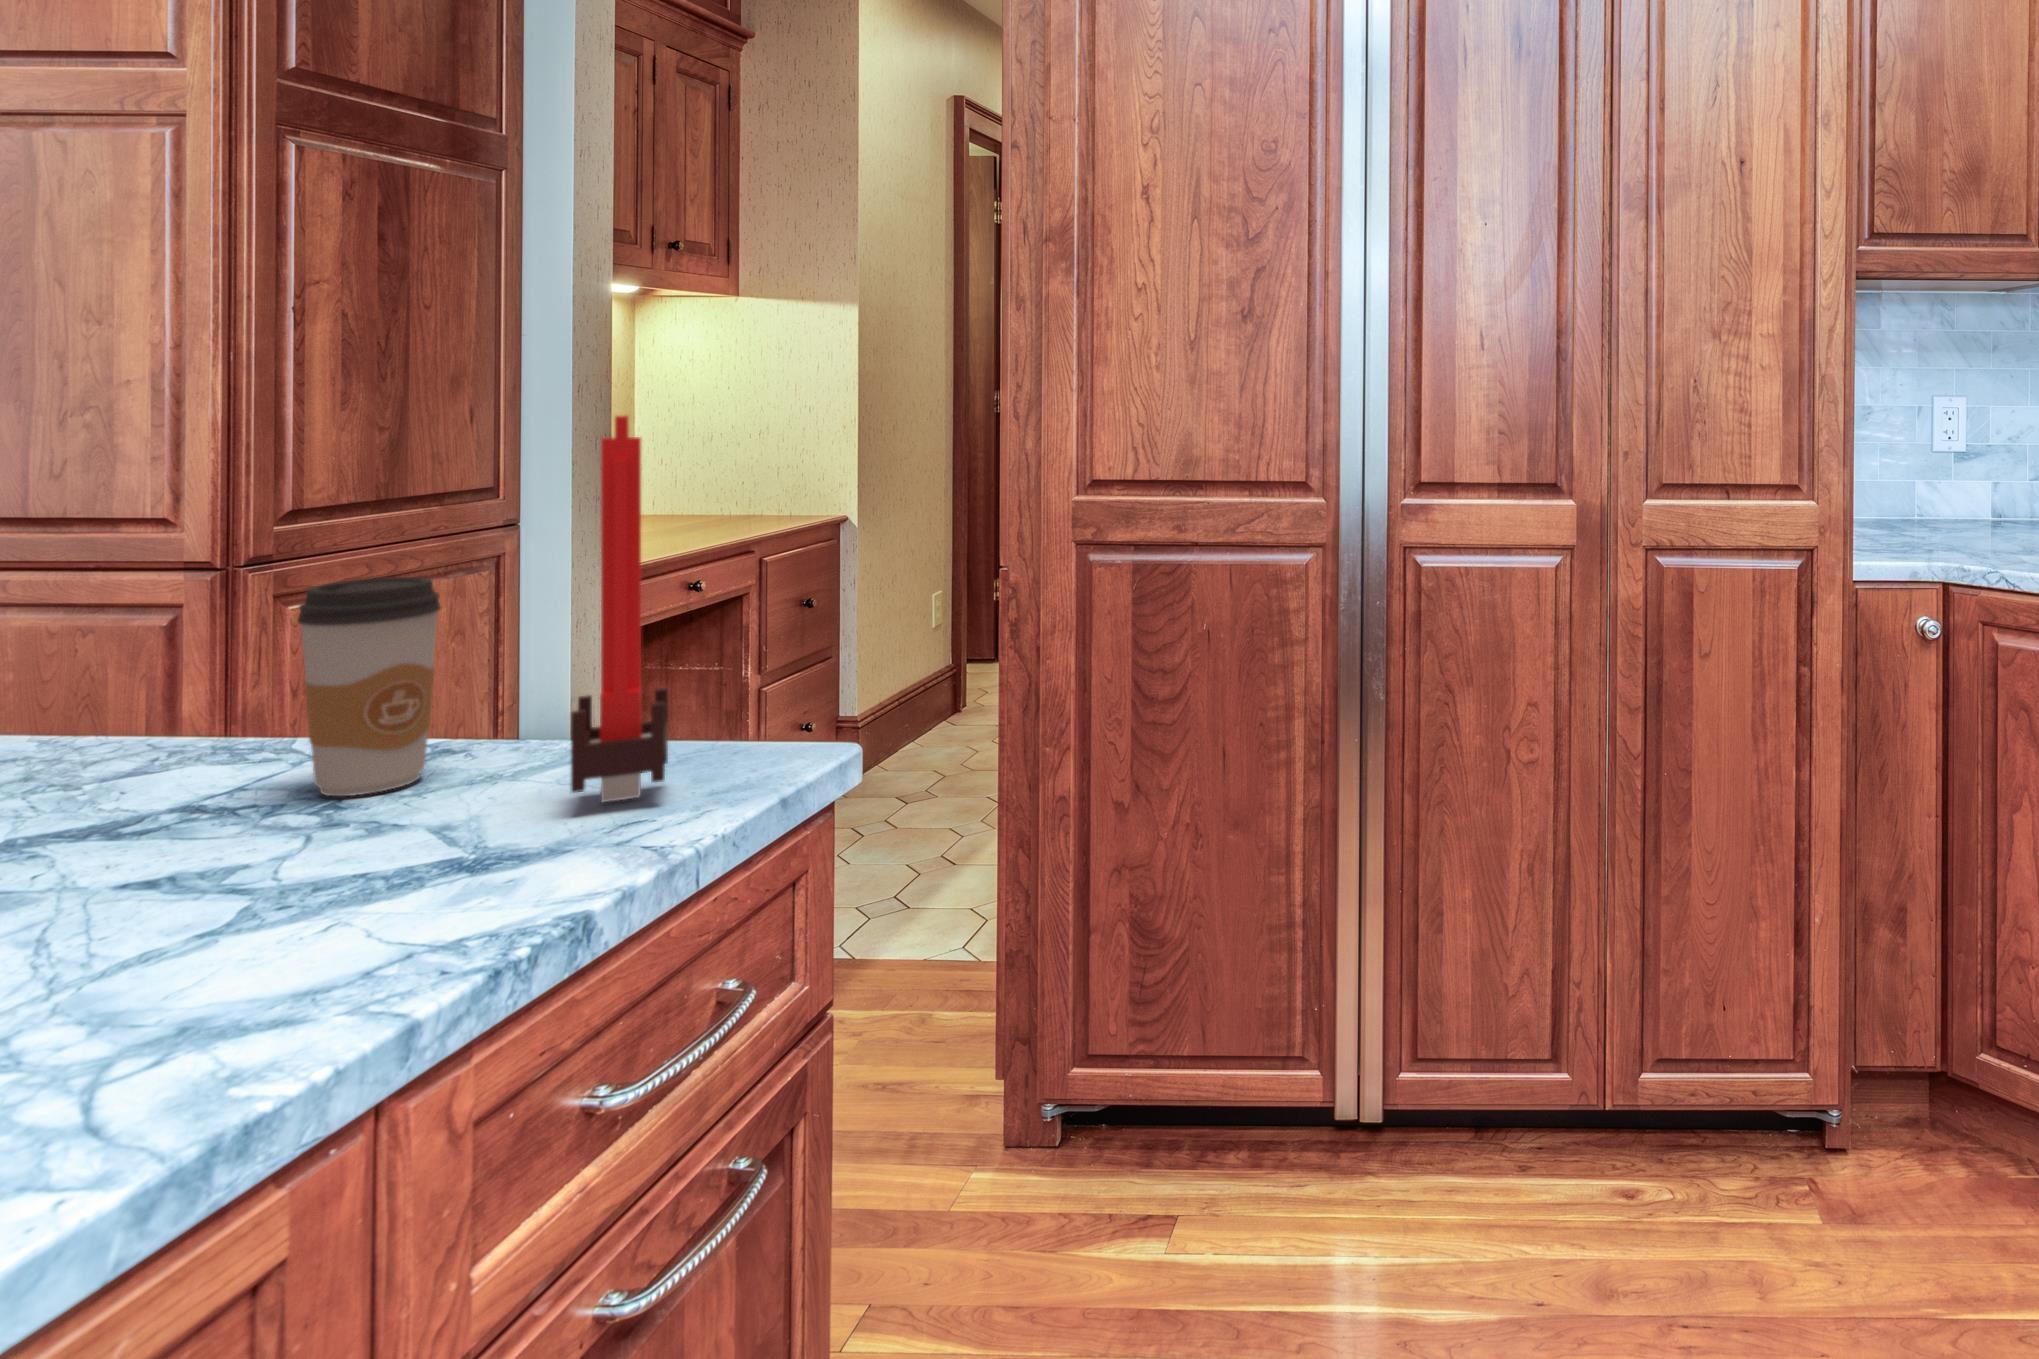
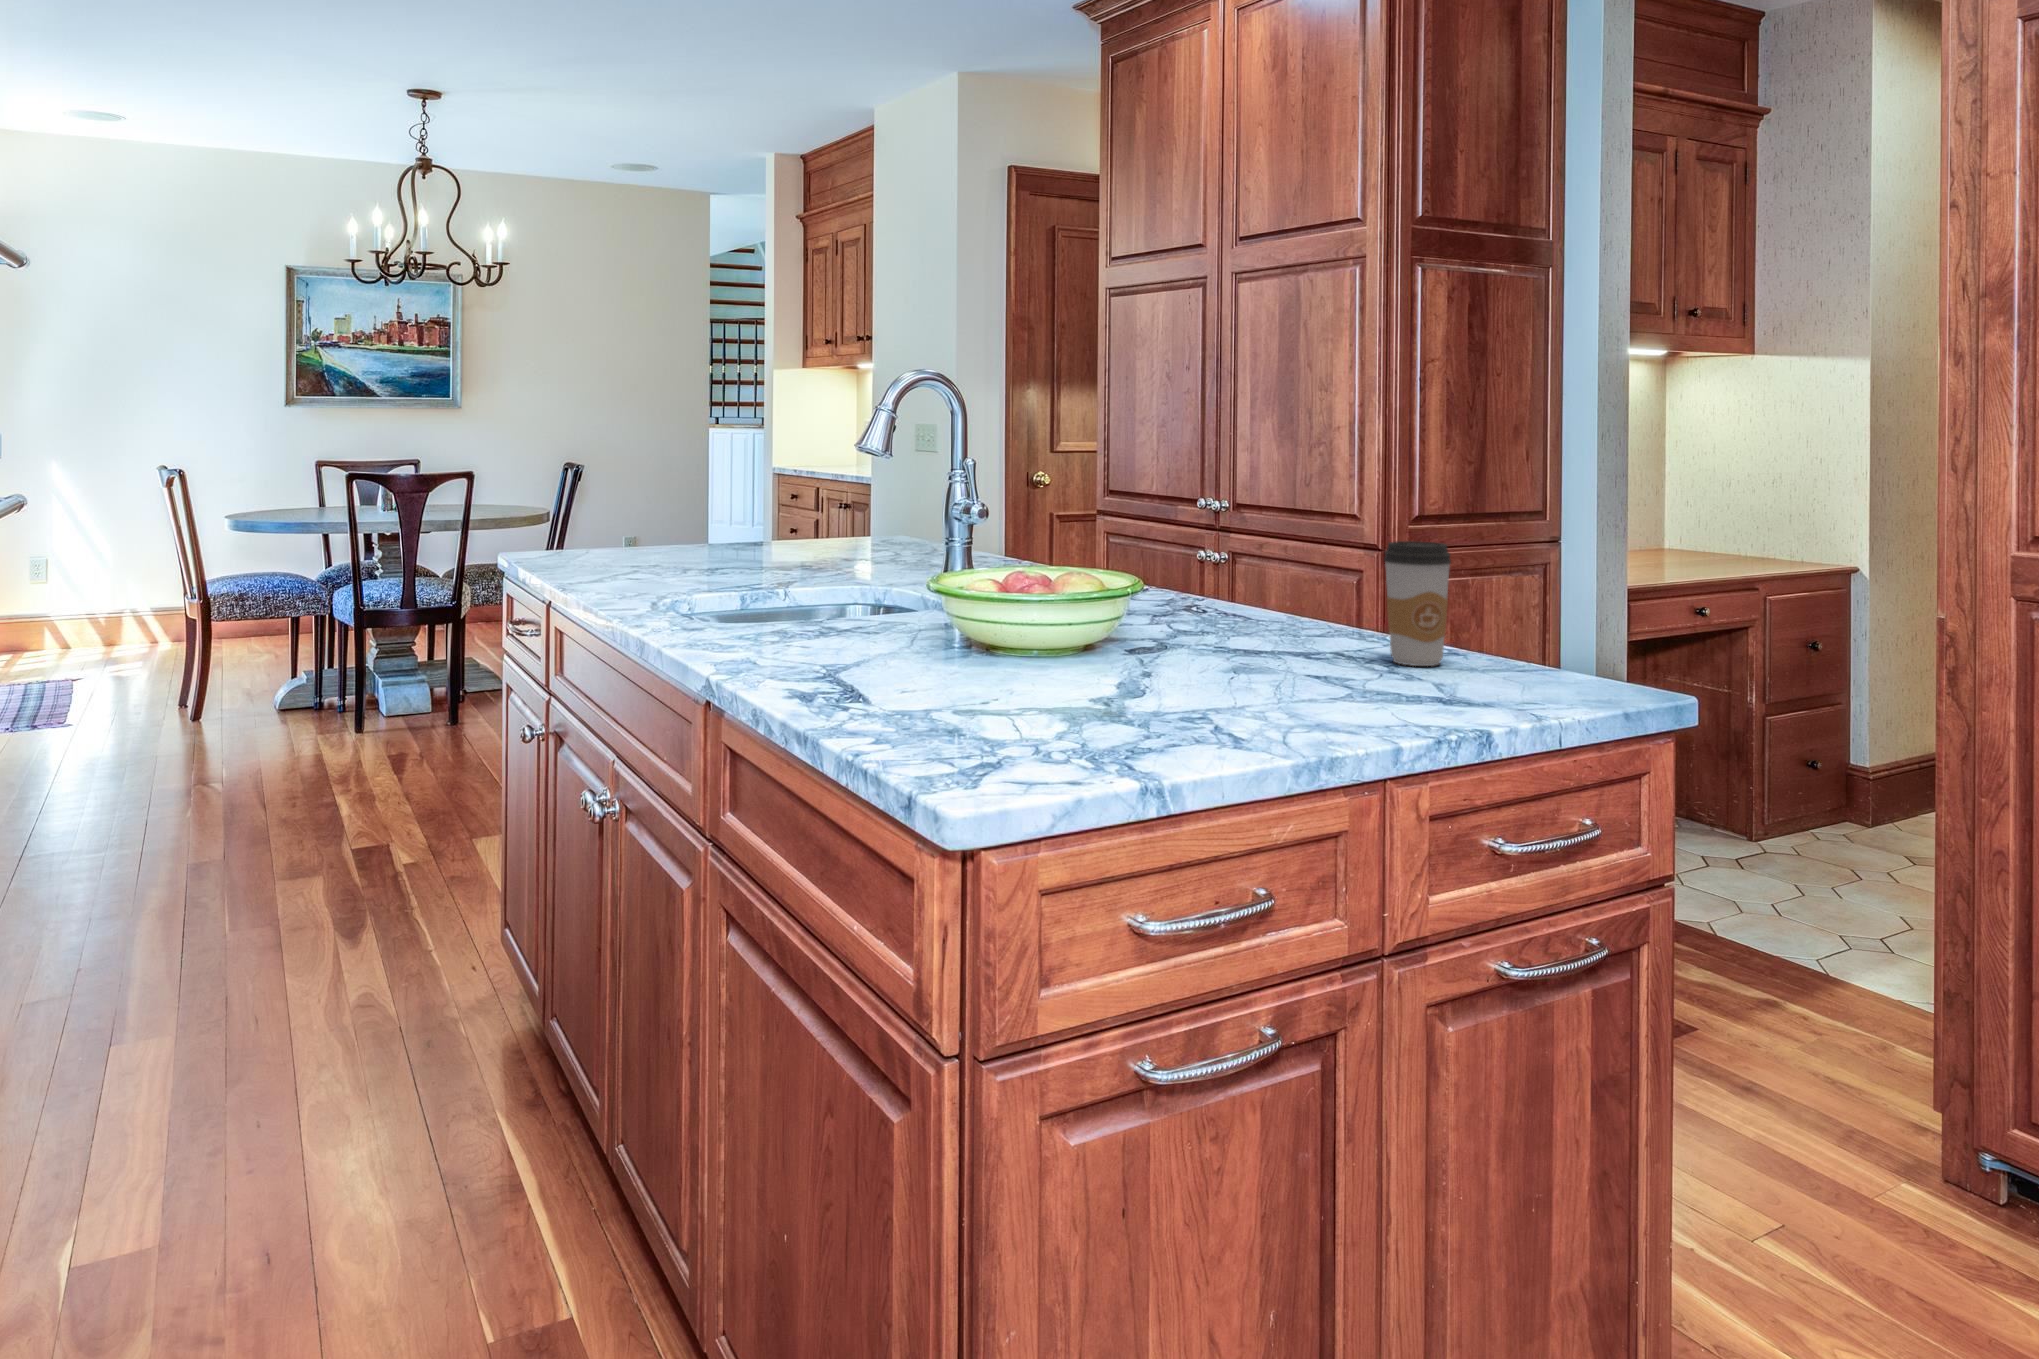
candle: present [571,416,668,802] -> none [1505,446,1566,694]

